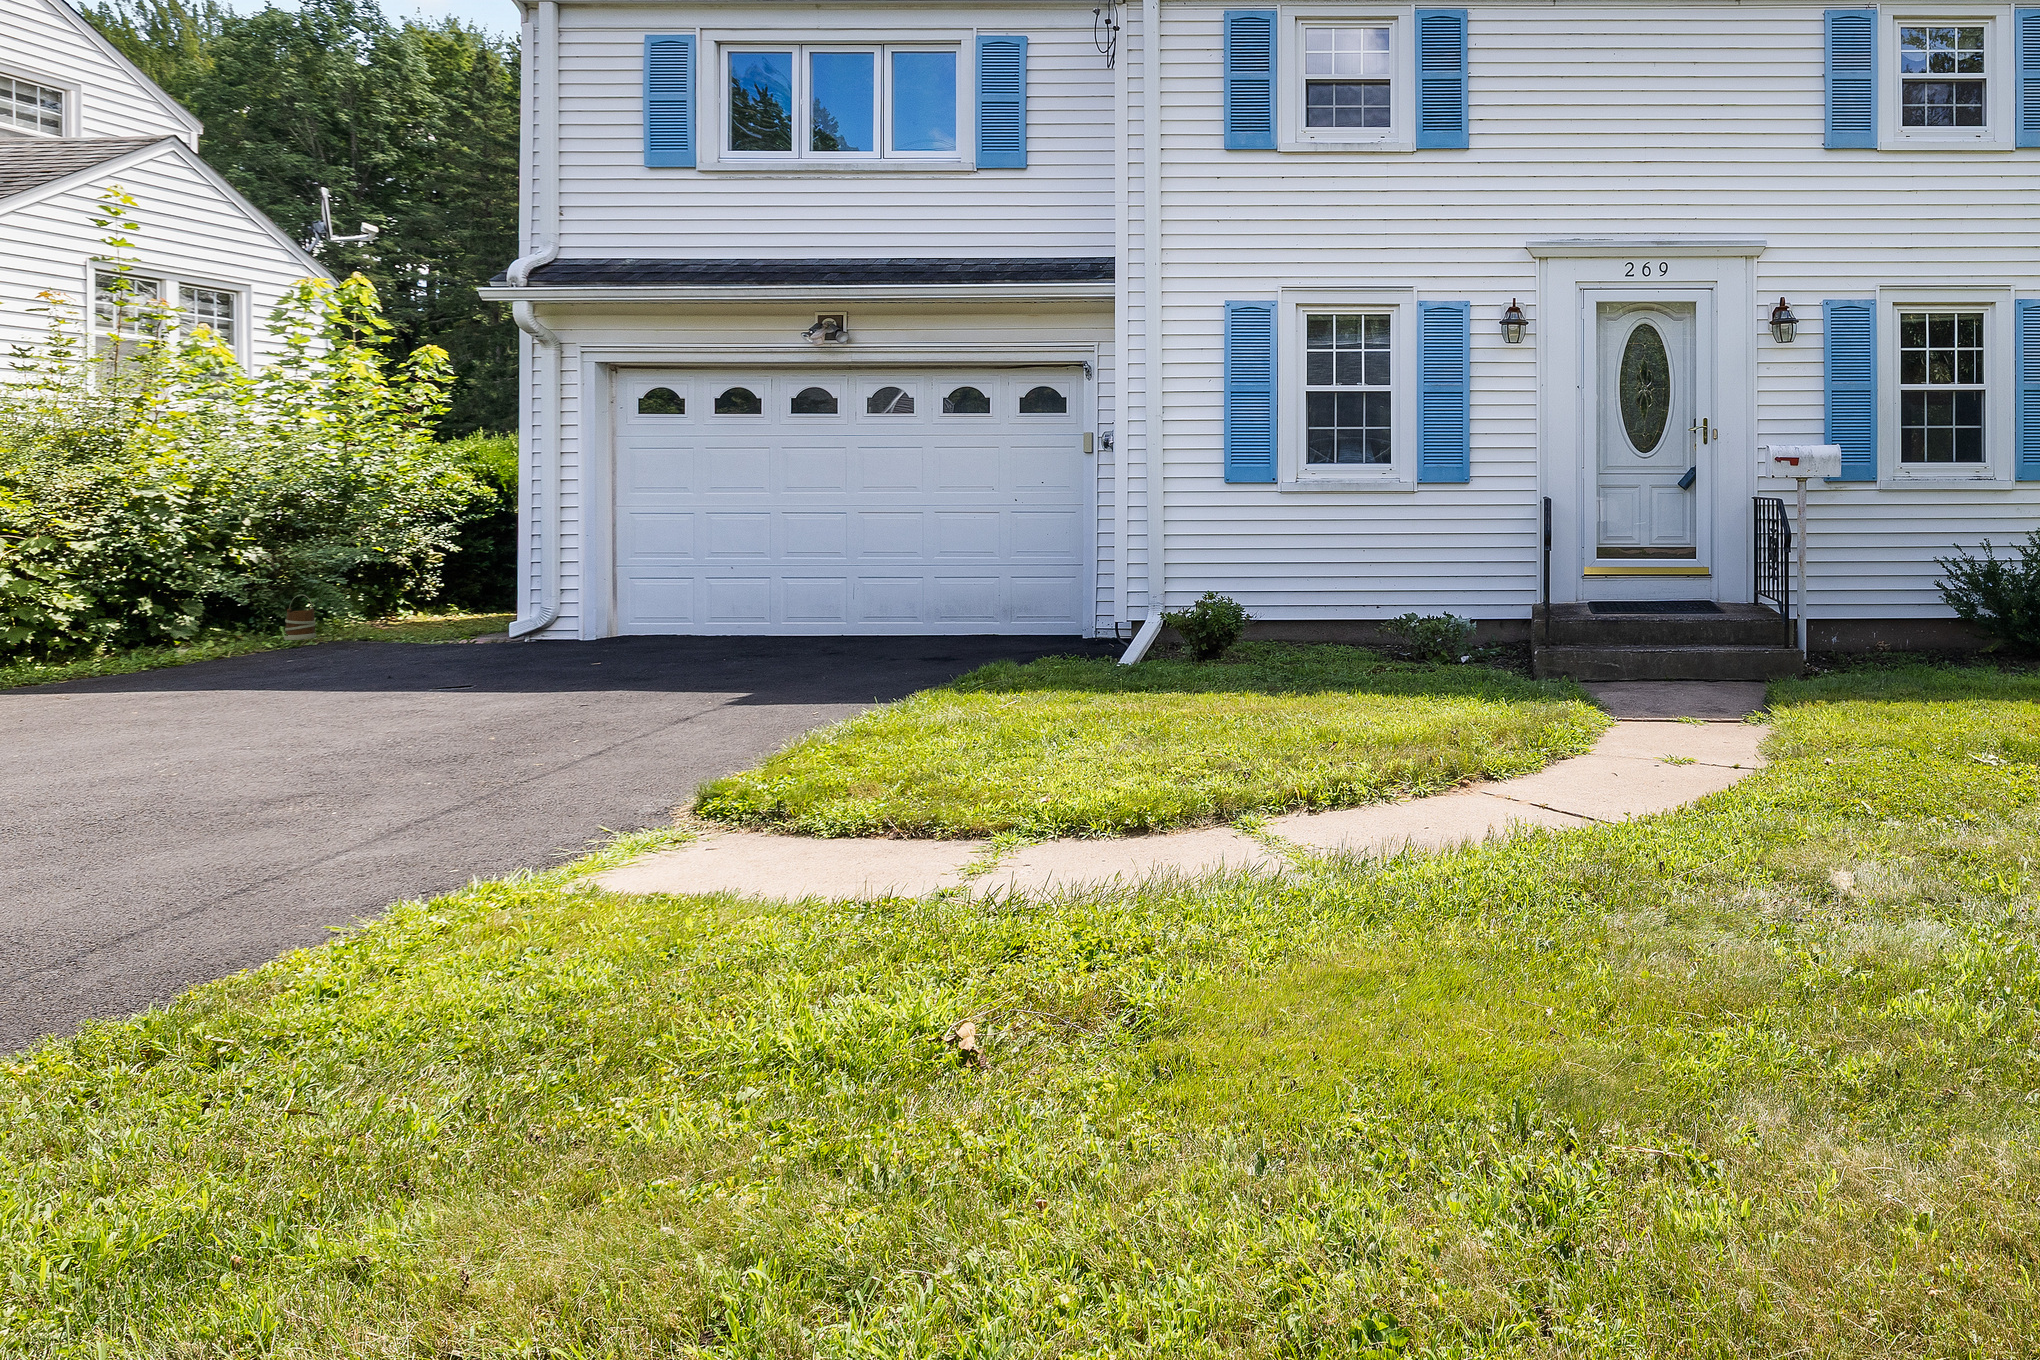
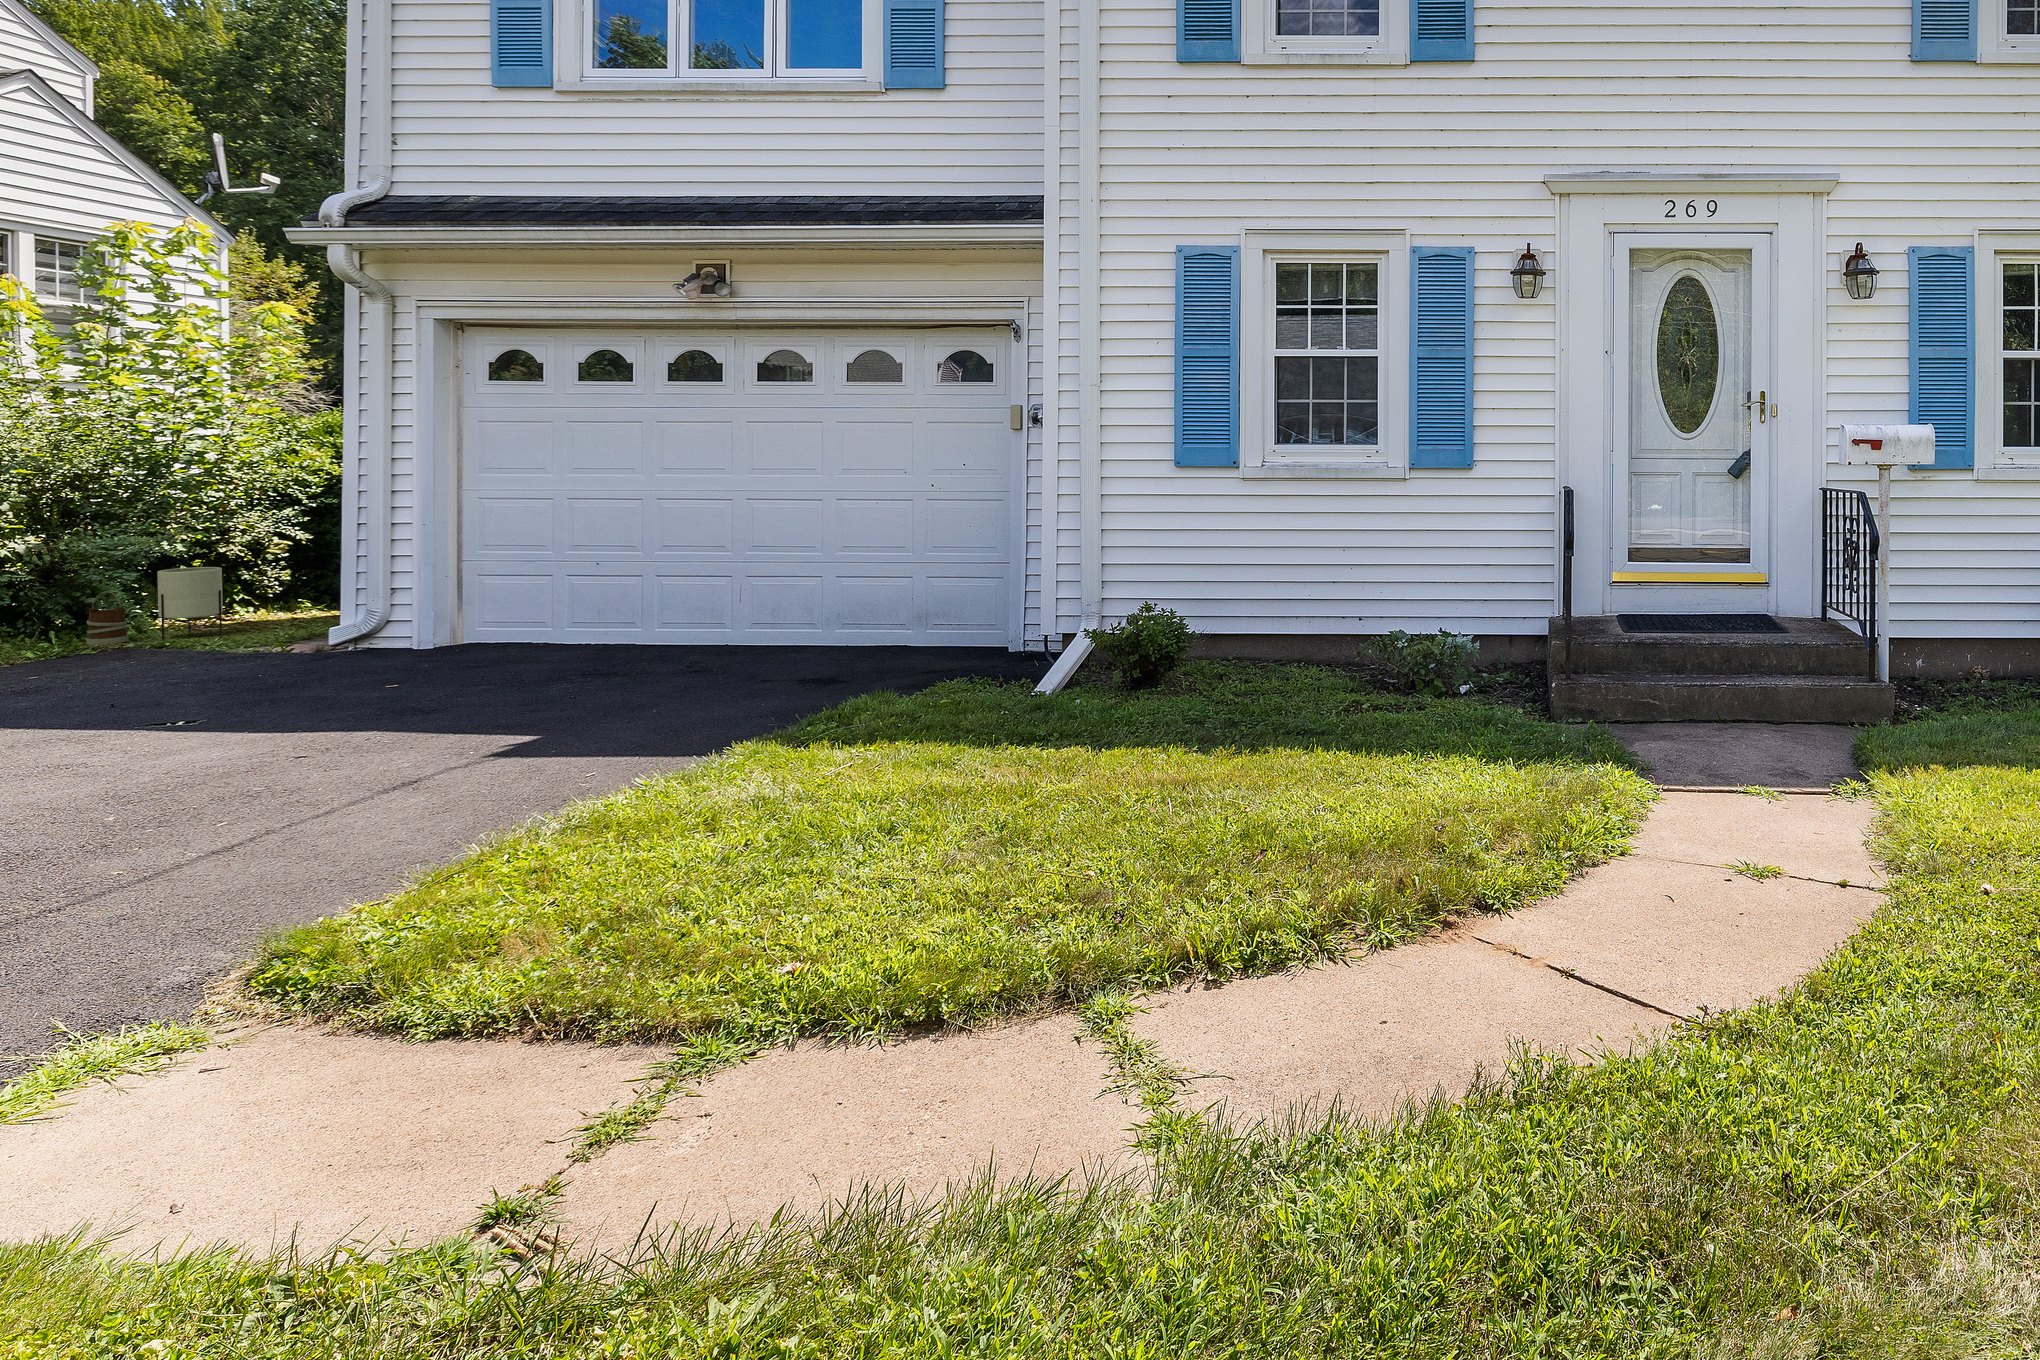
planter: none [340,575,390,637] -> present [157,567,223,640]

